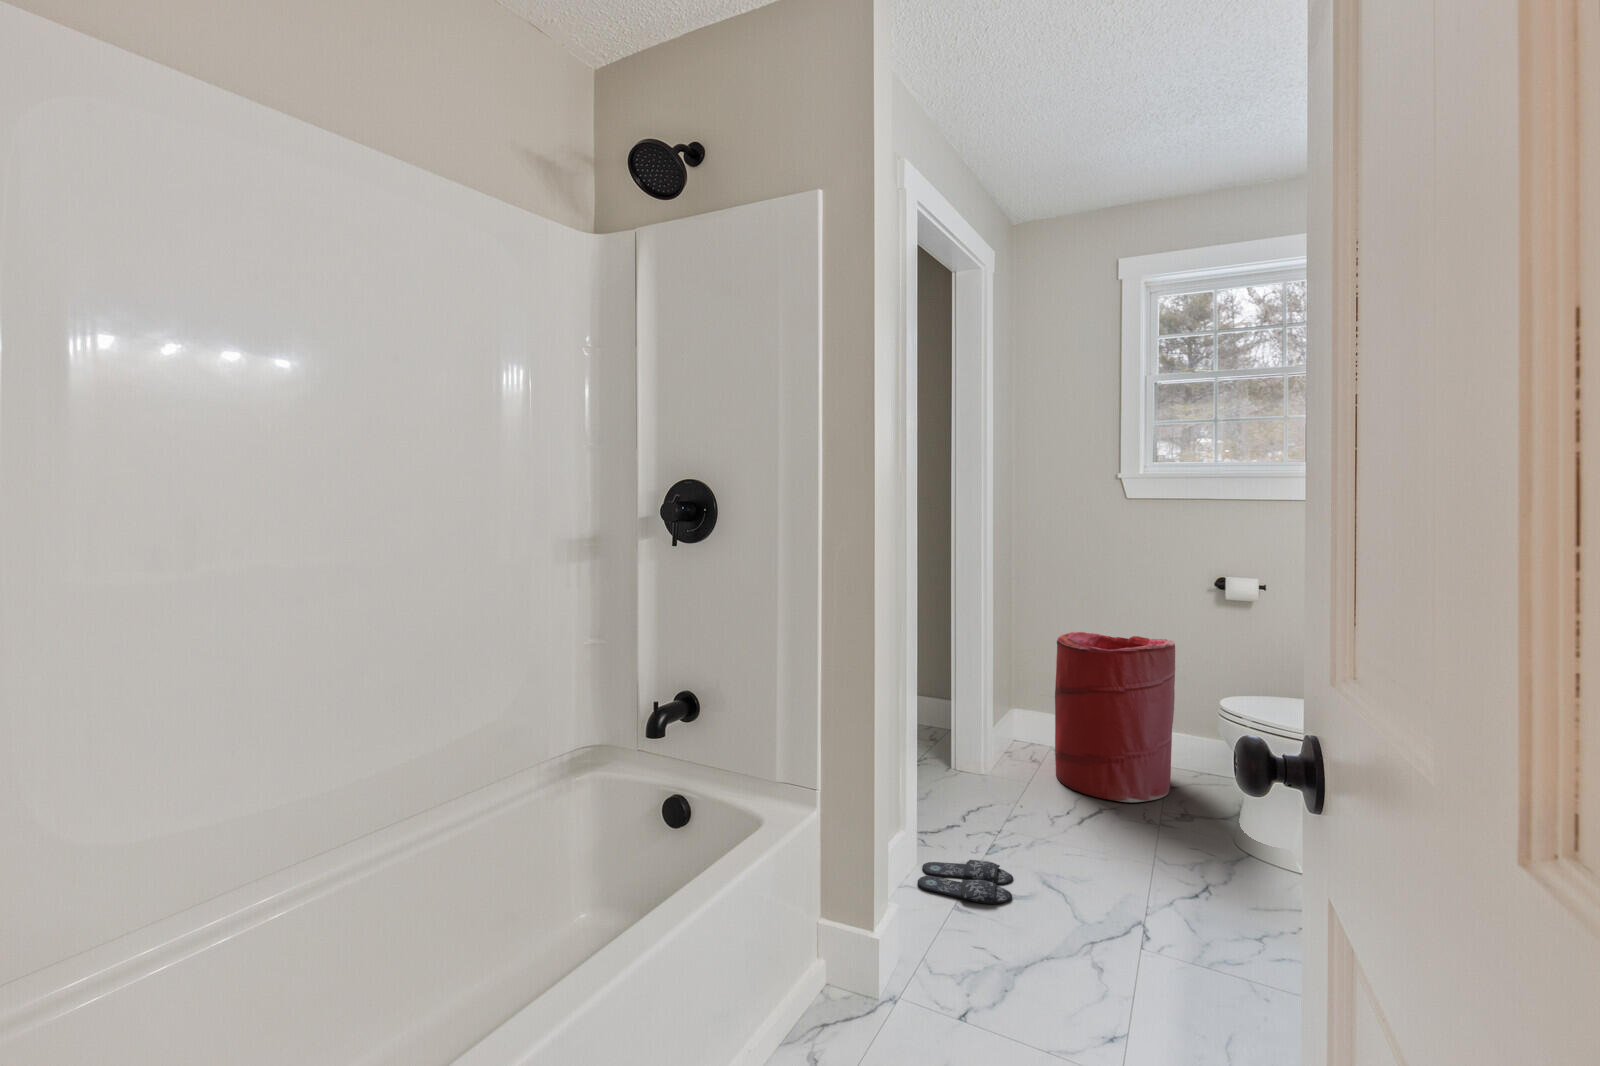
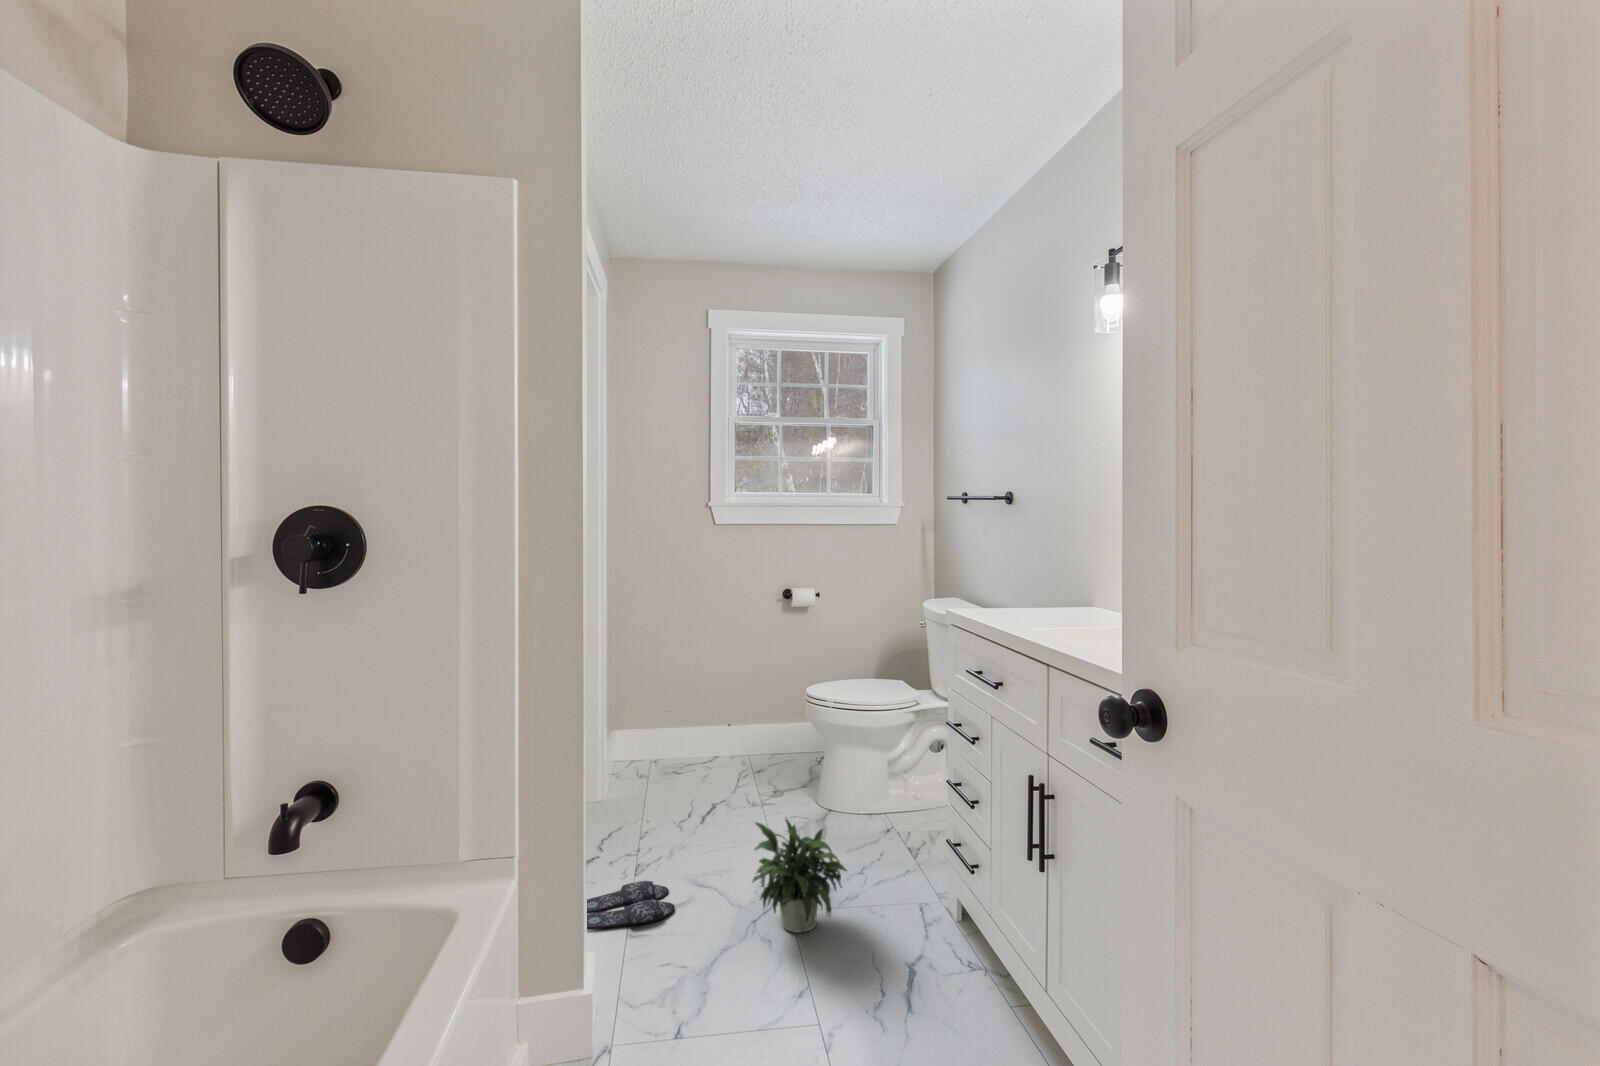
laundry hamper: present [1055,632,1175,802] -> none [663,645,761,795]
potted plant: none [1085,832,1207,975] -> present [753,818,847,933]

